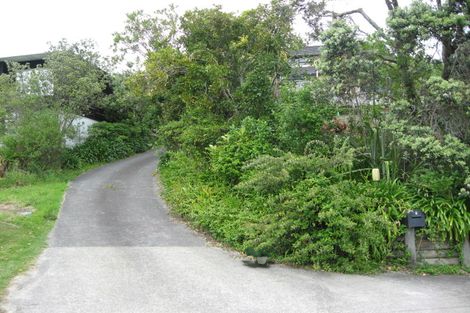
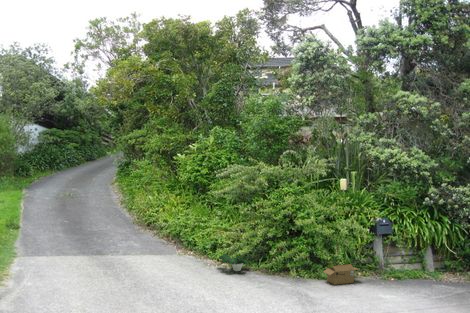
cardboard box: none [349,258,387,280] -> present [324,264,358,285]

